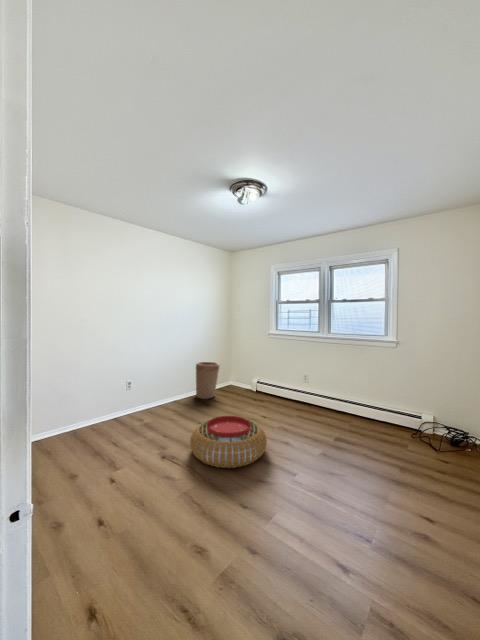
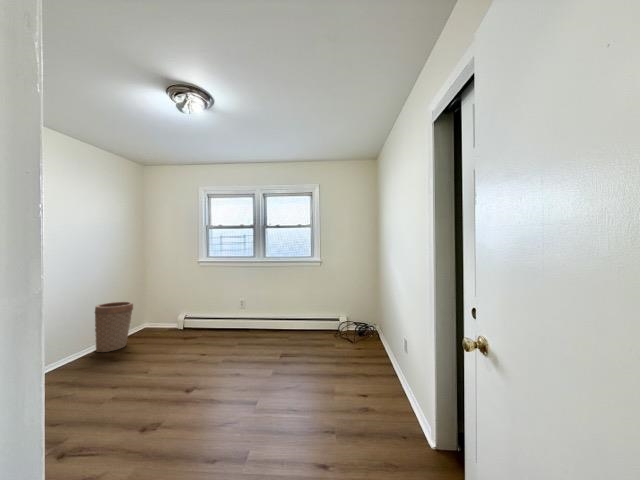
pouf: present [190,416,267,468] -> none [110,361,219,434]

